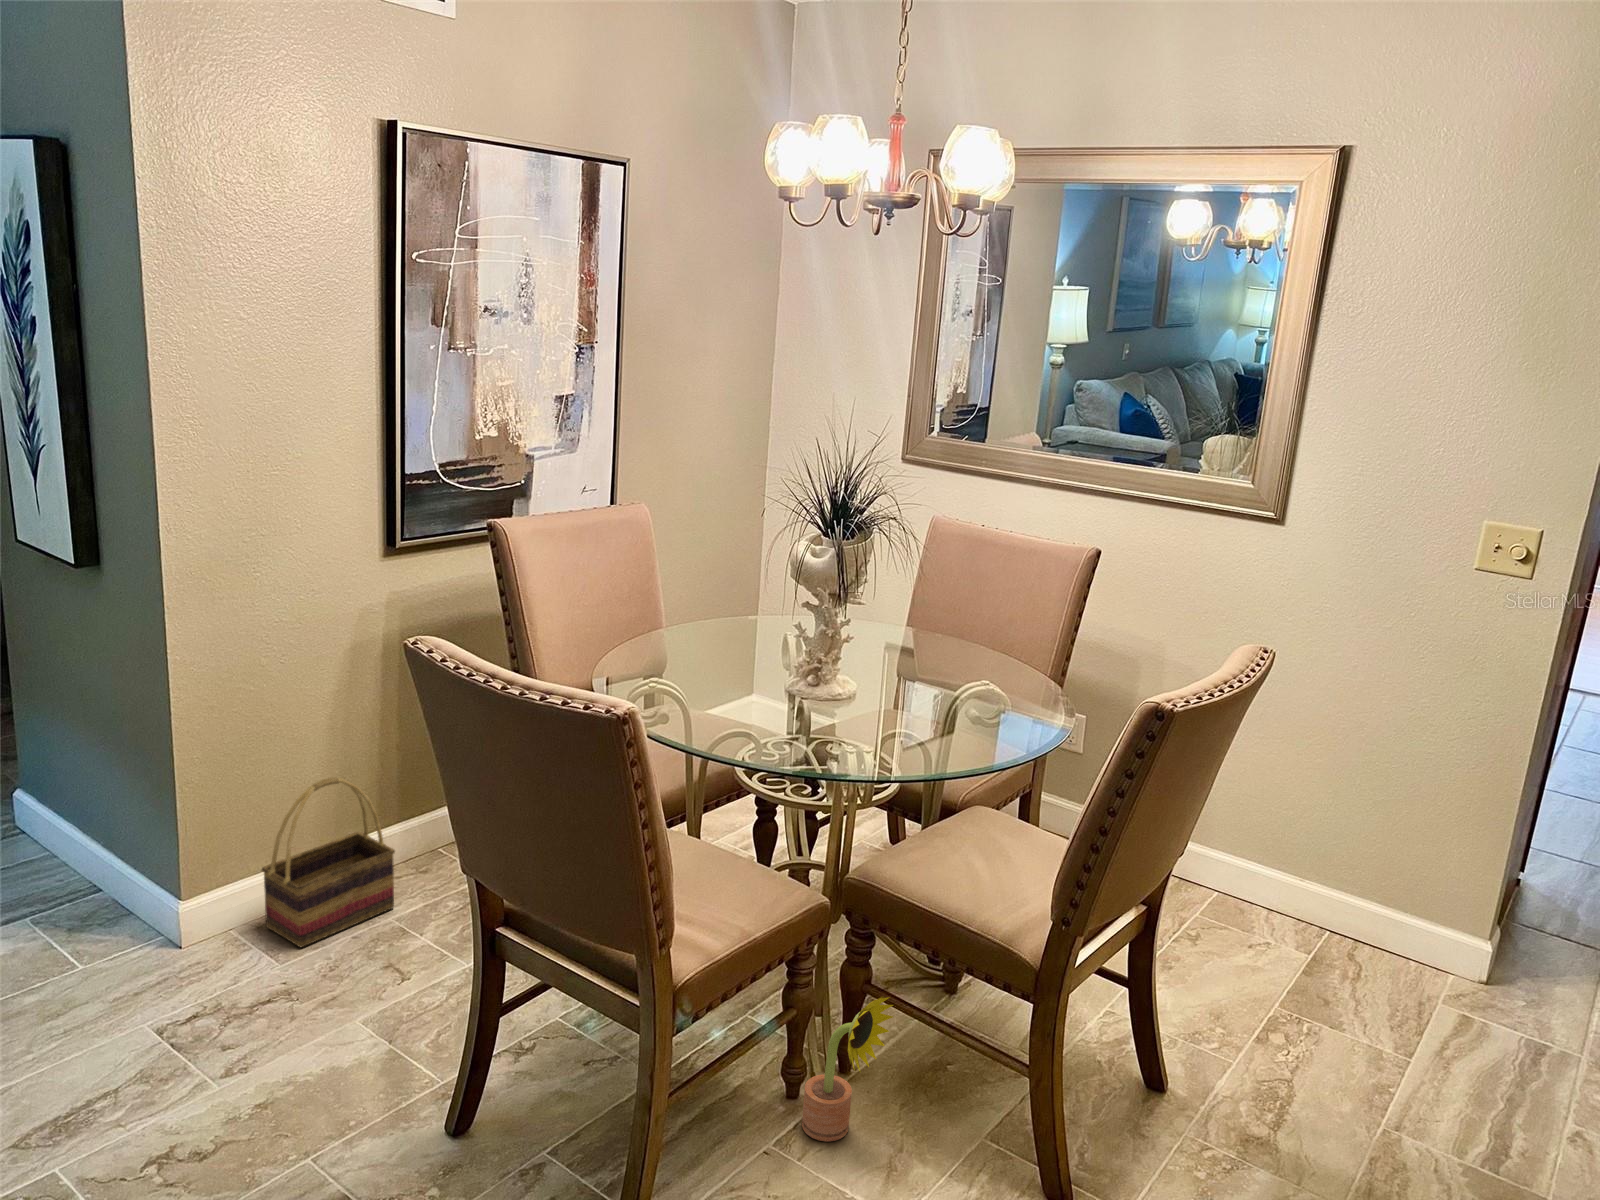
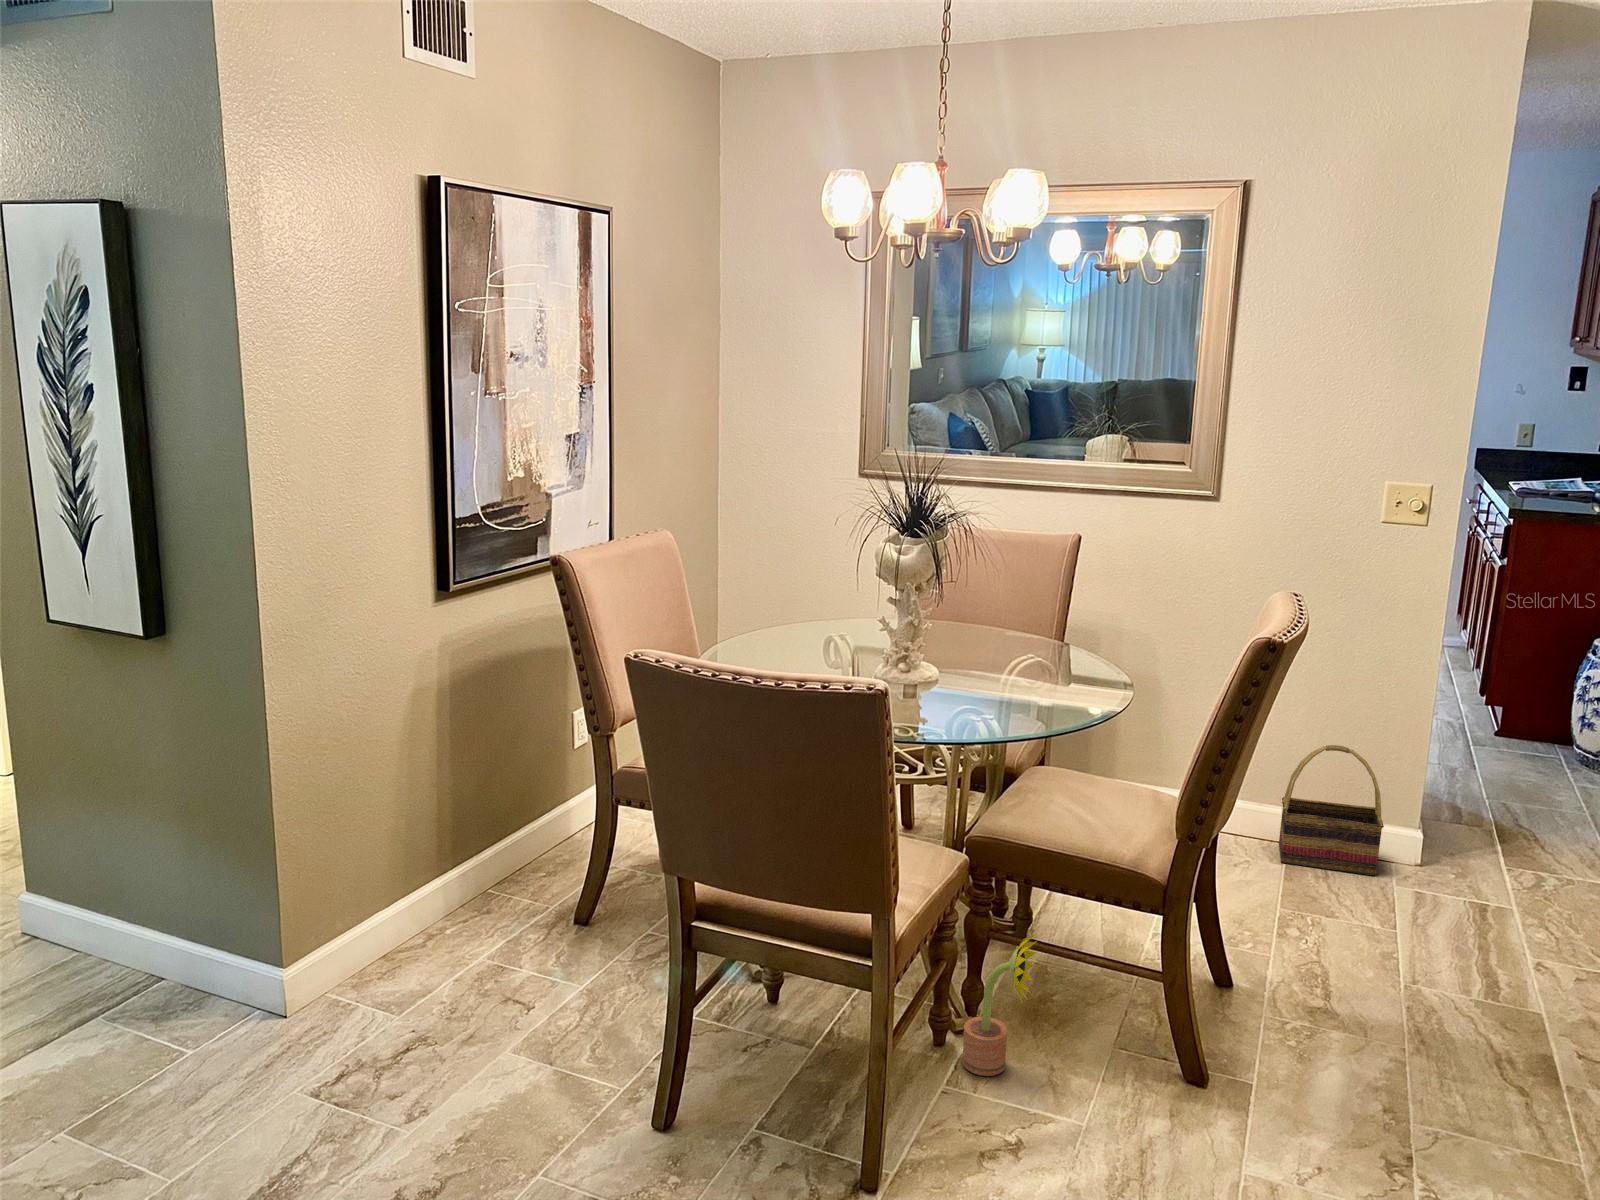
basket: present [262,777,395,947] -> present [1279,745,1384,875]

